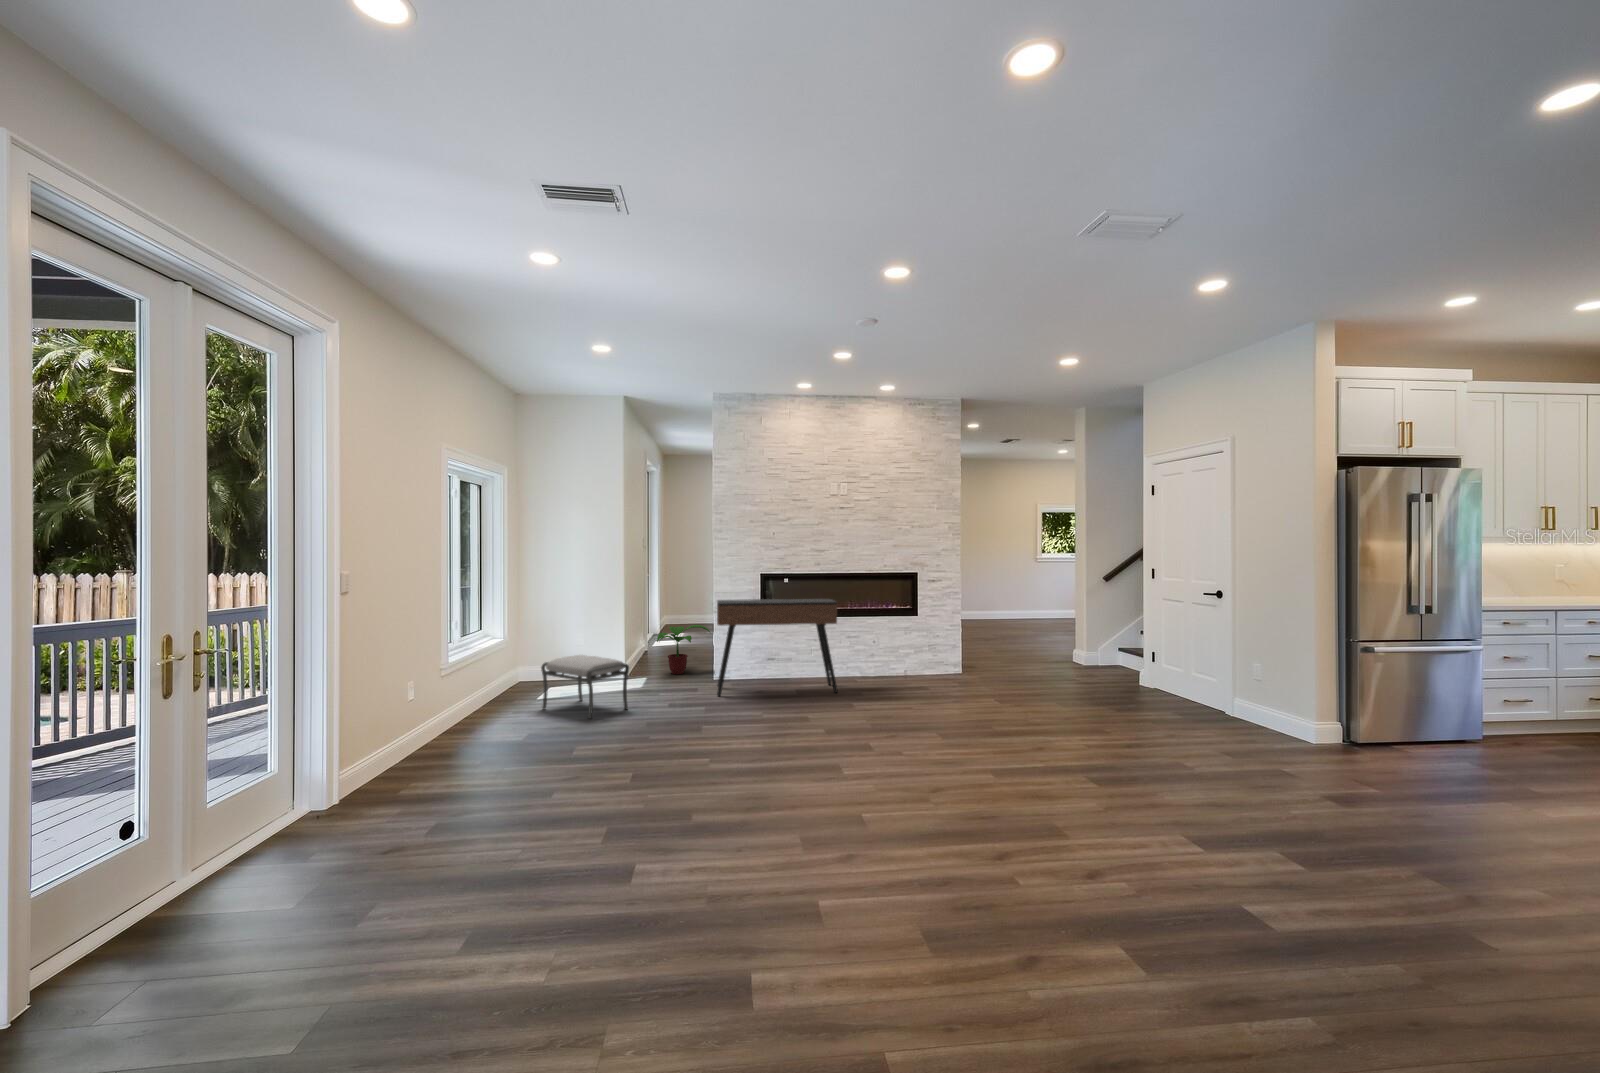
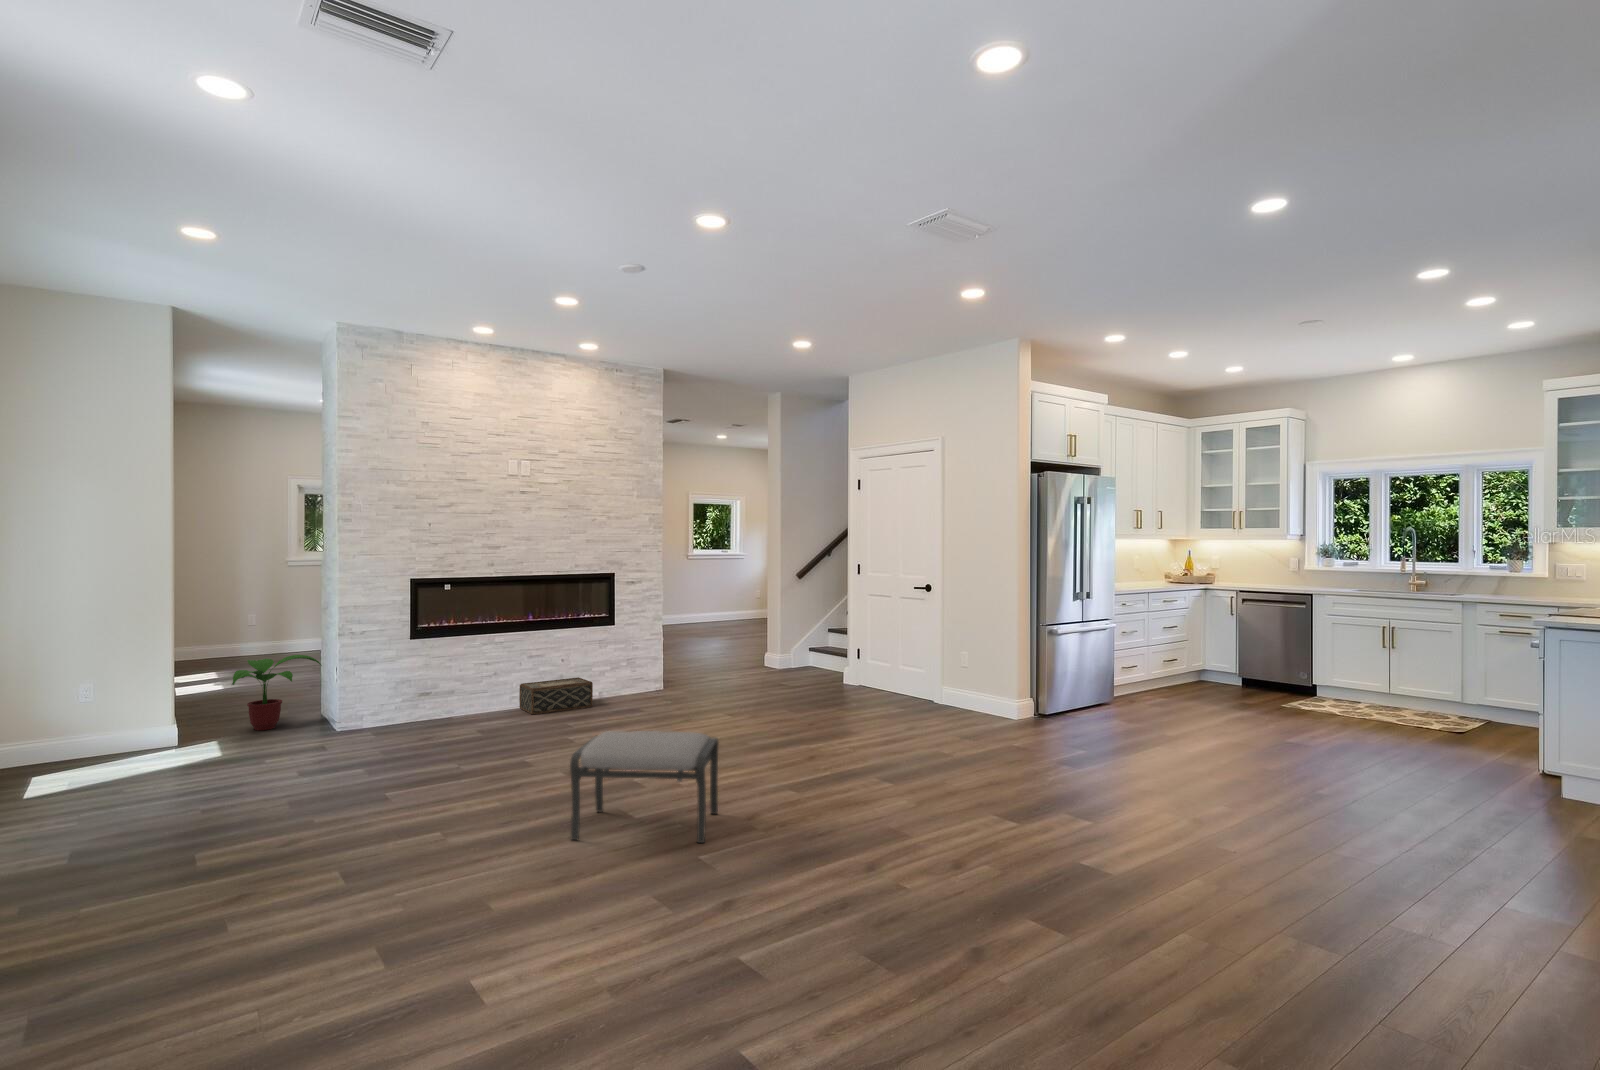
console table: present [717,599,838,696] -> none [350,609,532,753]
ottoman: present [541,655,629,719] -> present [570,731,719,843]
woven basket: none [840,657,894,682] -> present [519,677,593,714]

